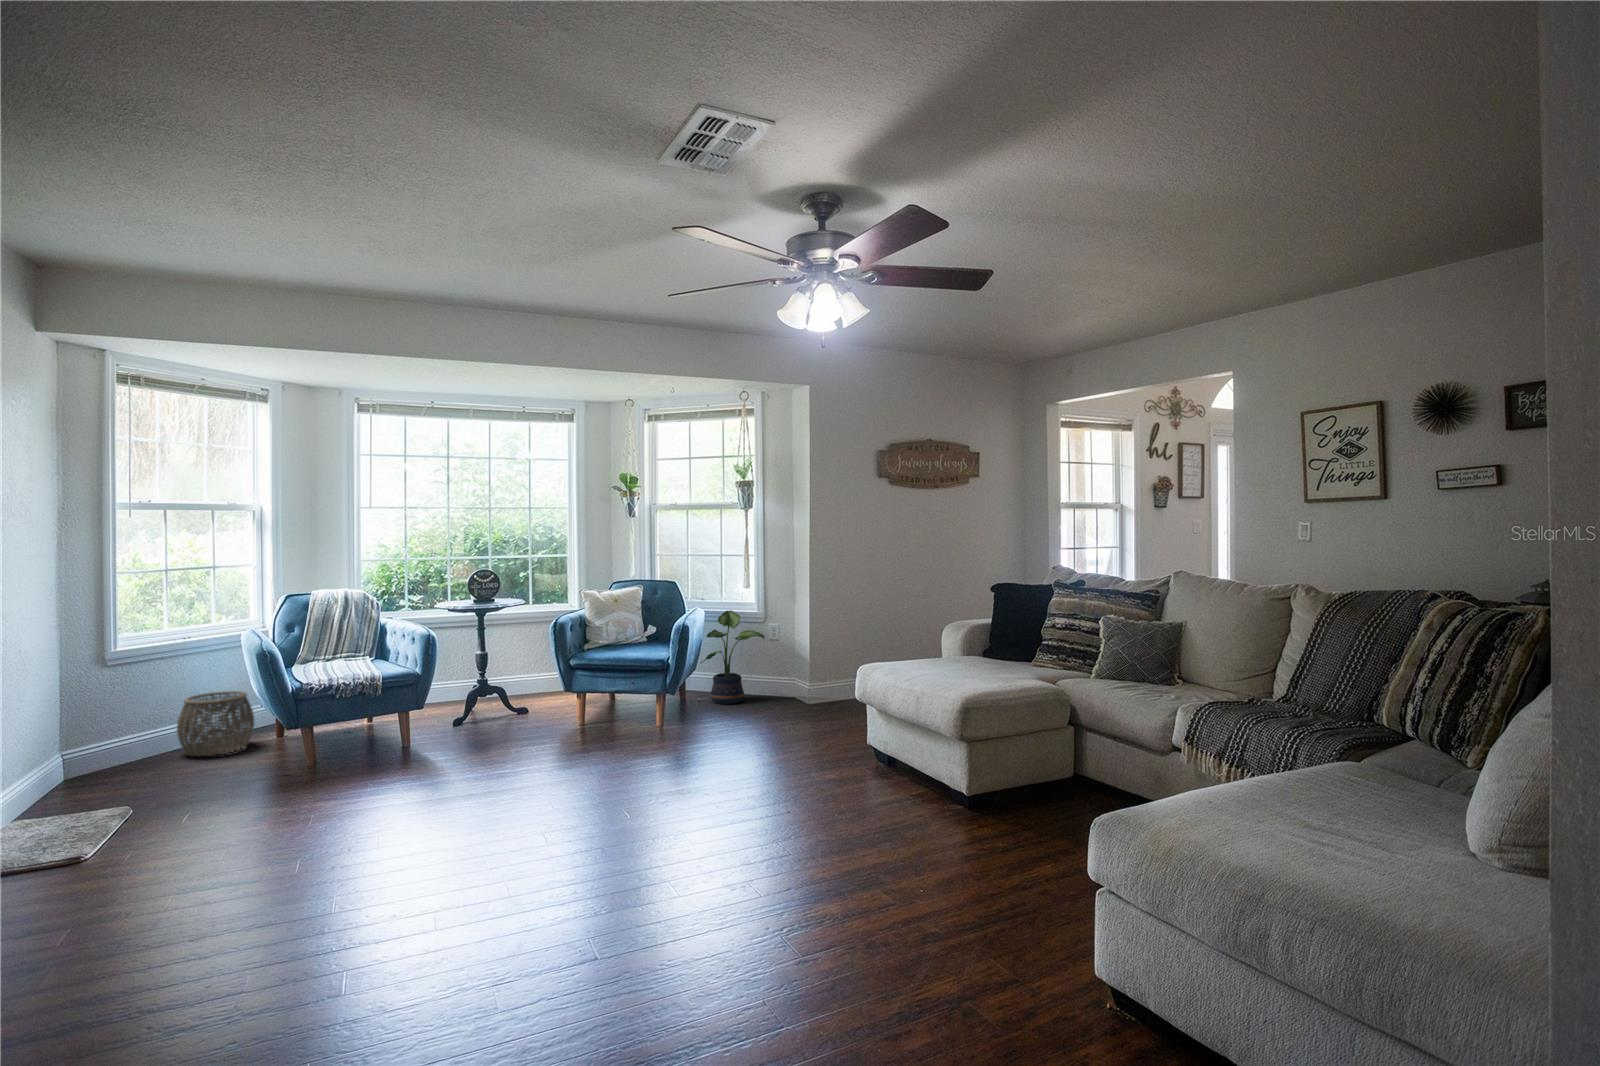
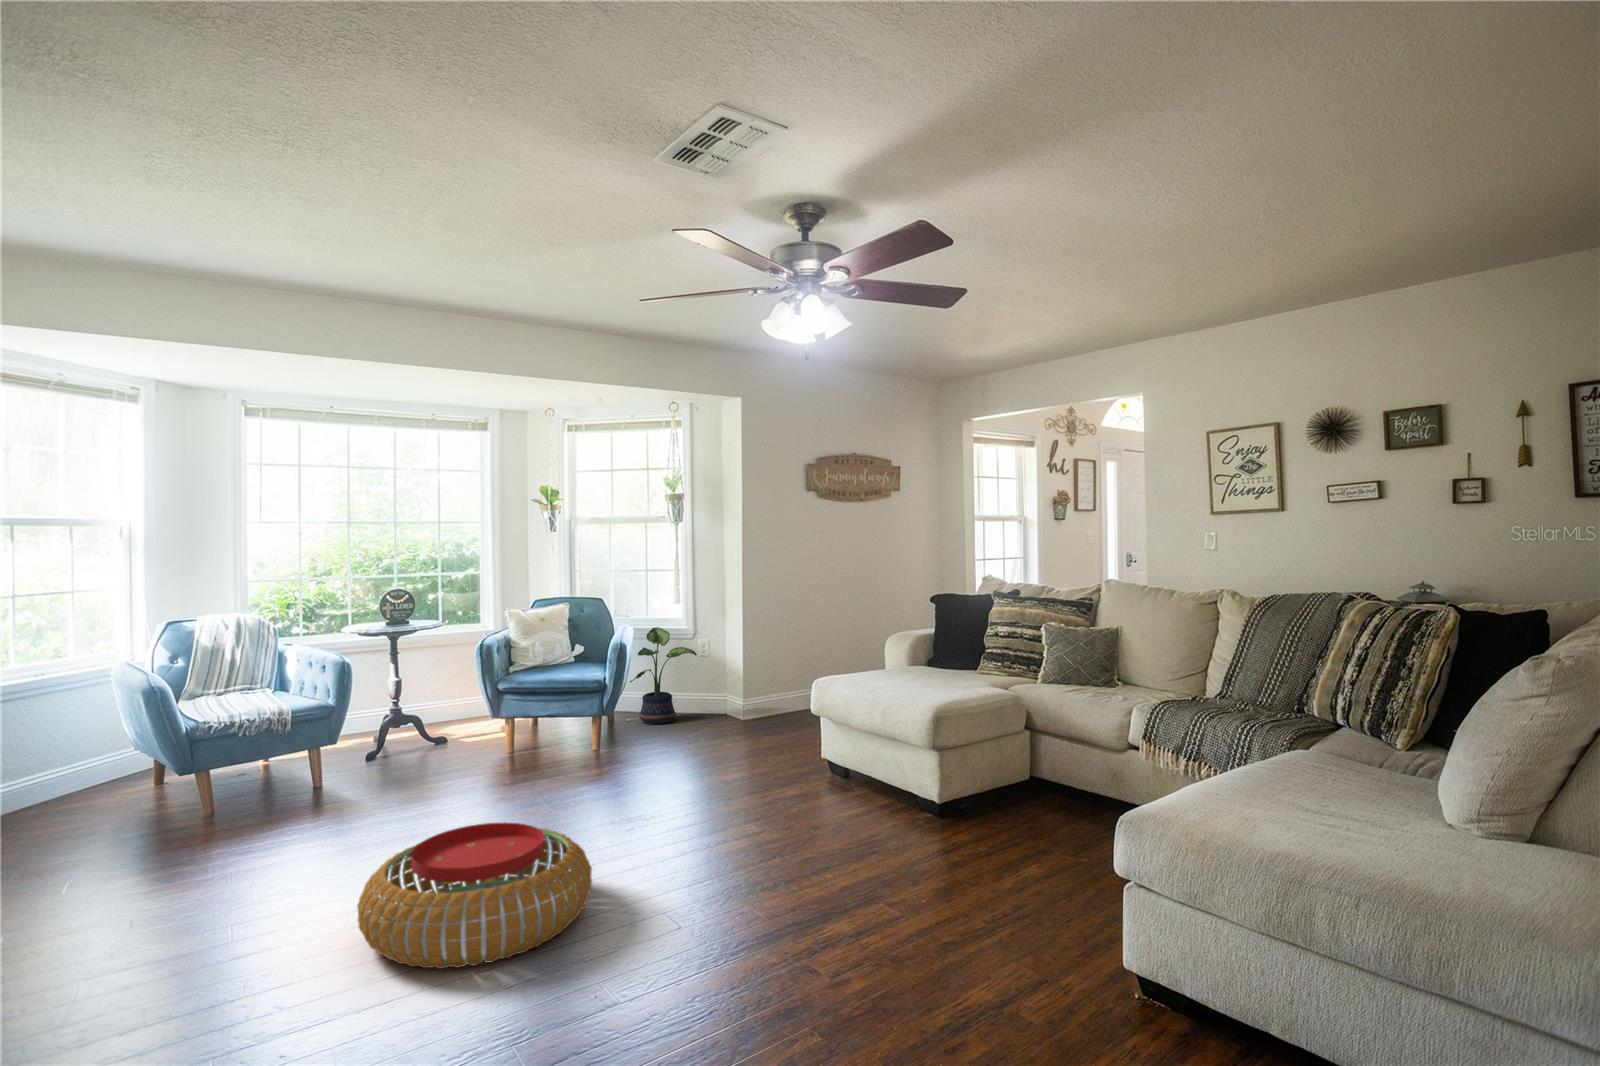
woven basket: present [177,691,254,756] -> none [33,732,131,810]
pouf: none [383,791,602,923] -> present [357,822,592,968]

